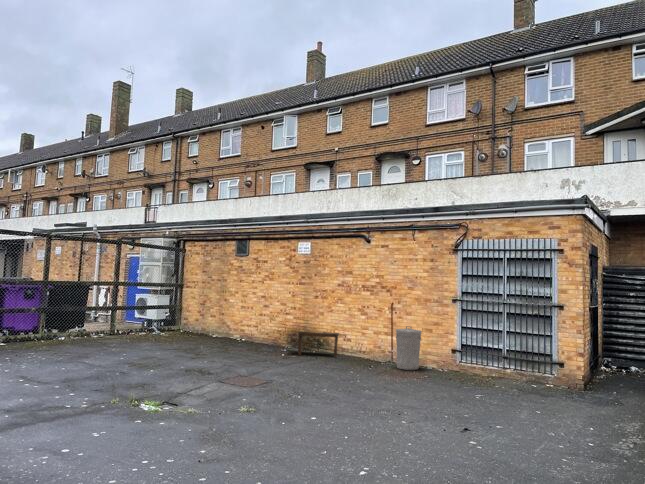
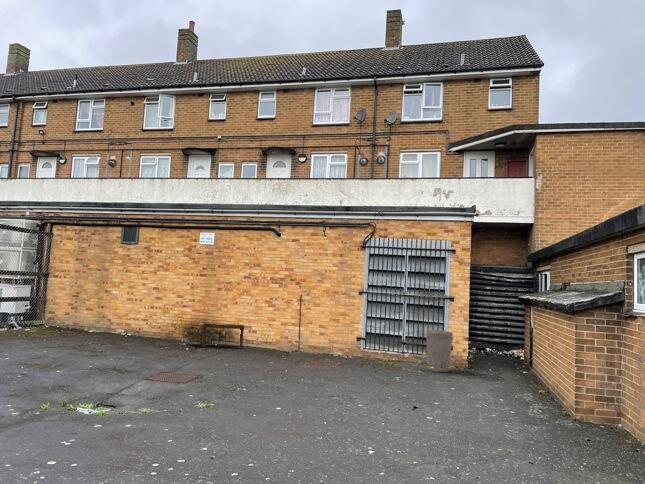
trash can: present [396,326,422,370] -> present [426,327,453,372]

